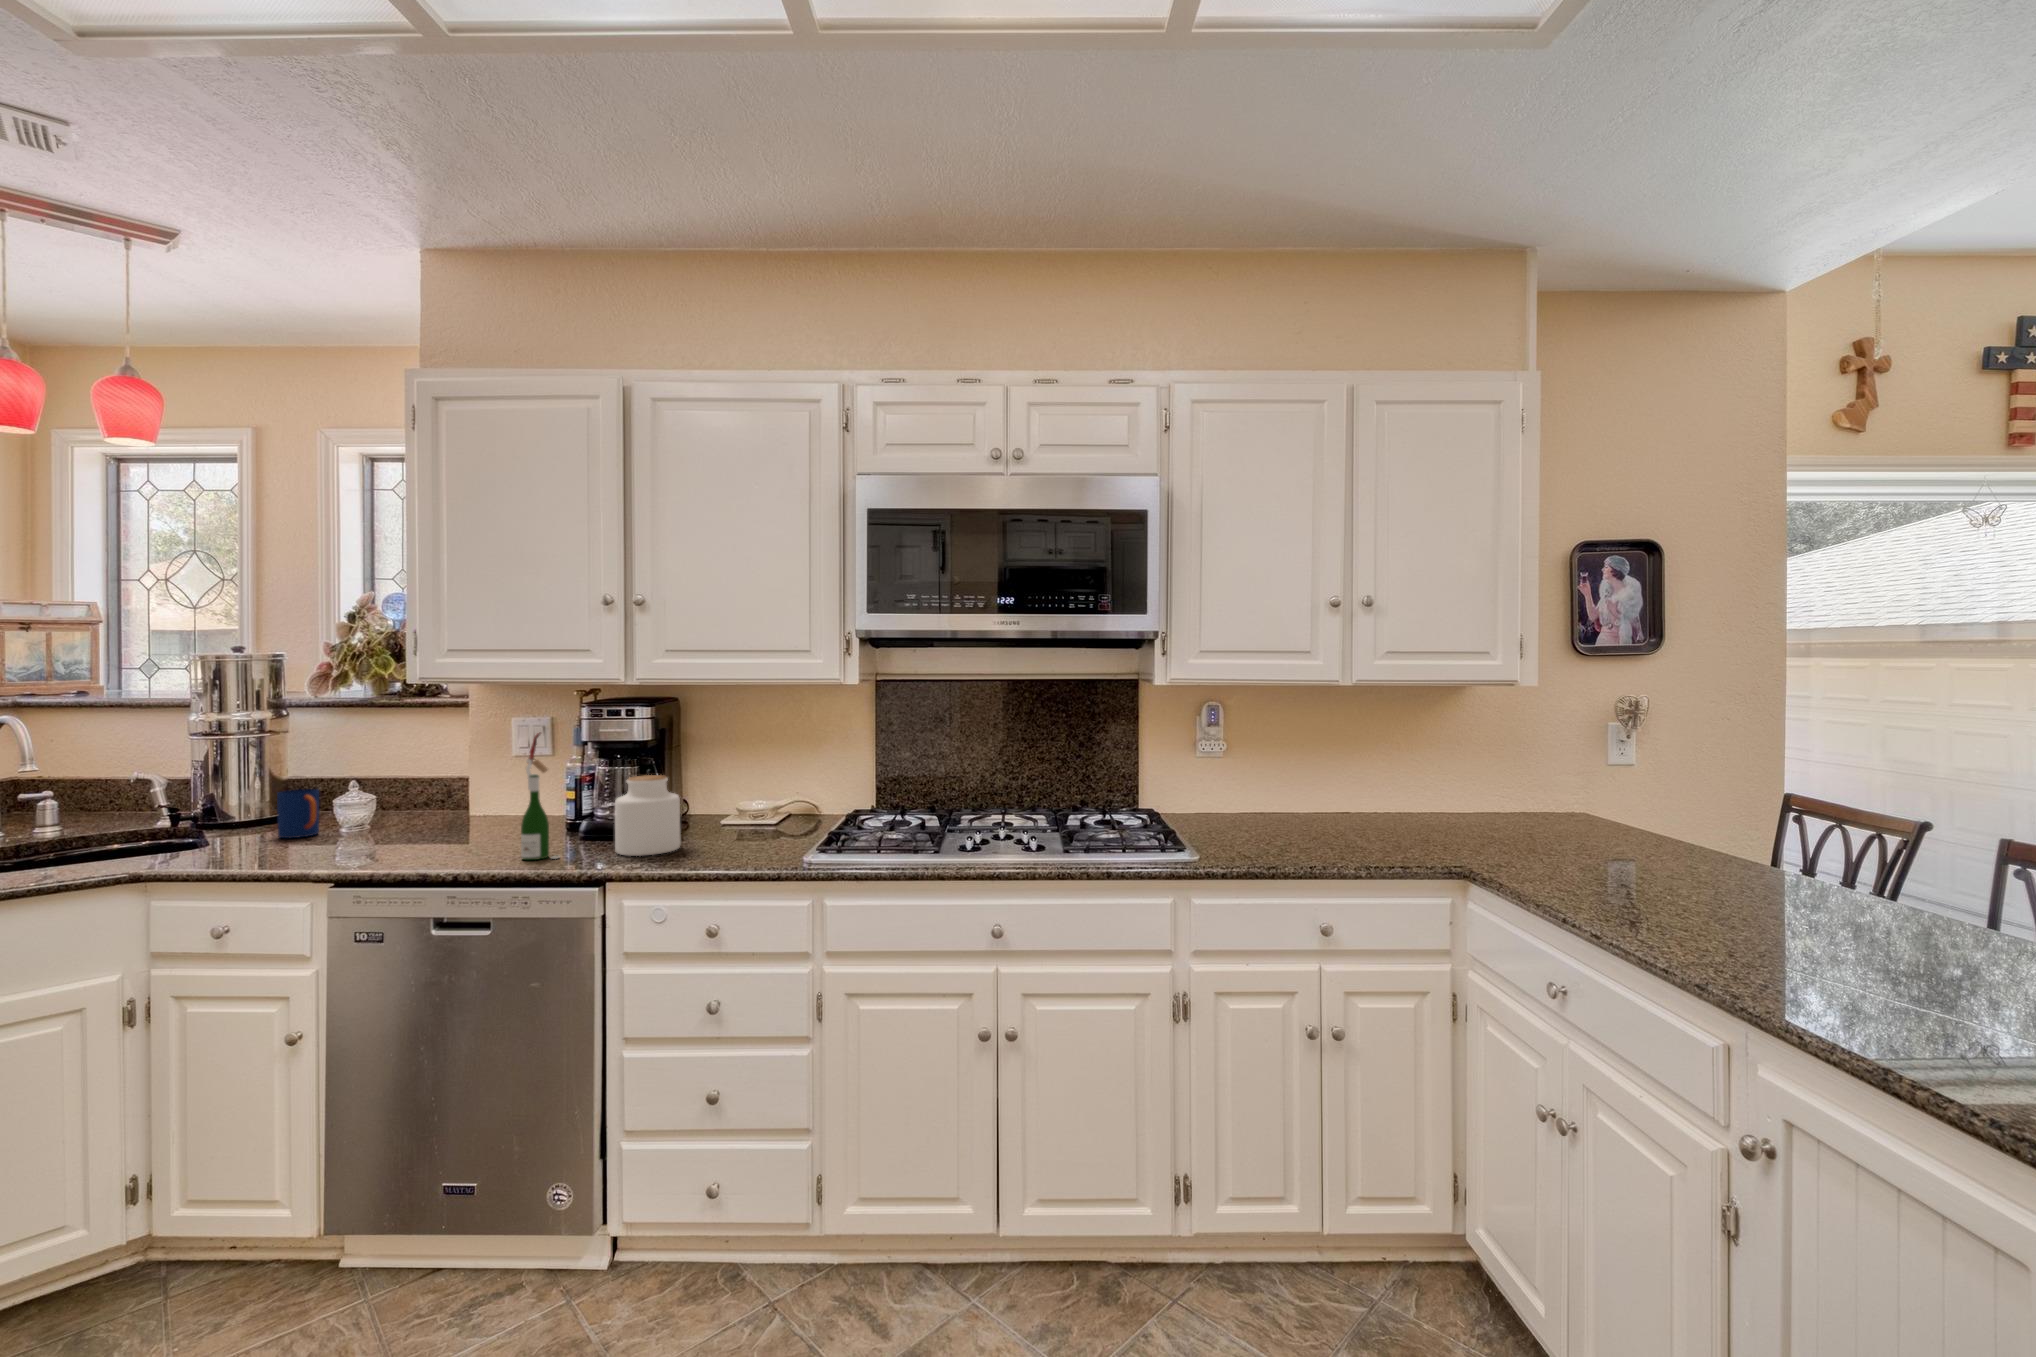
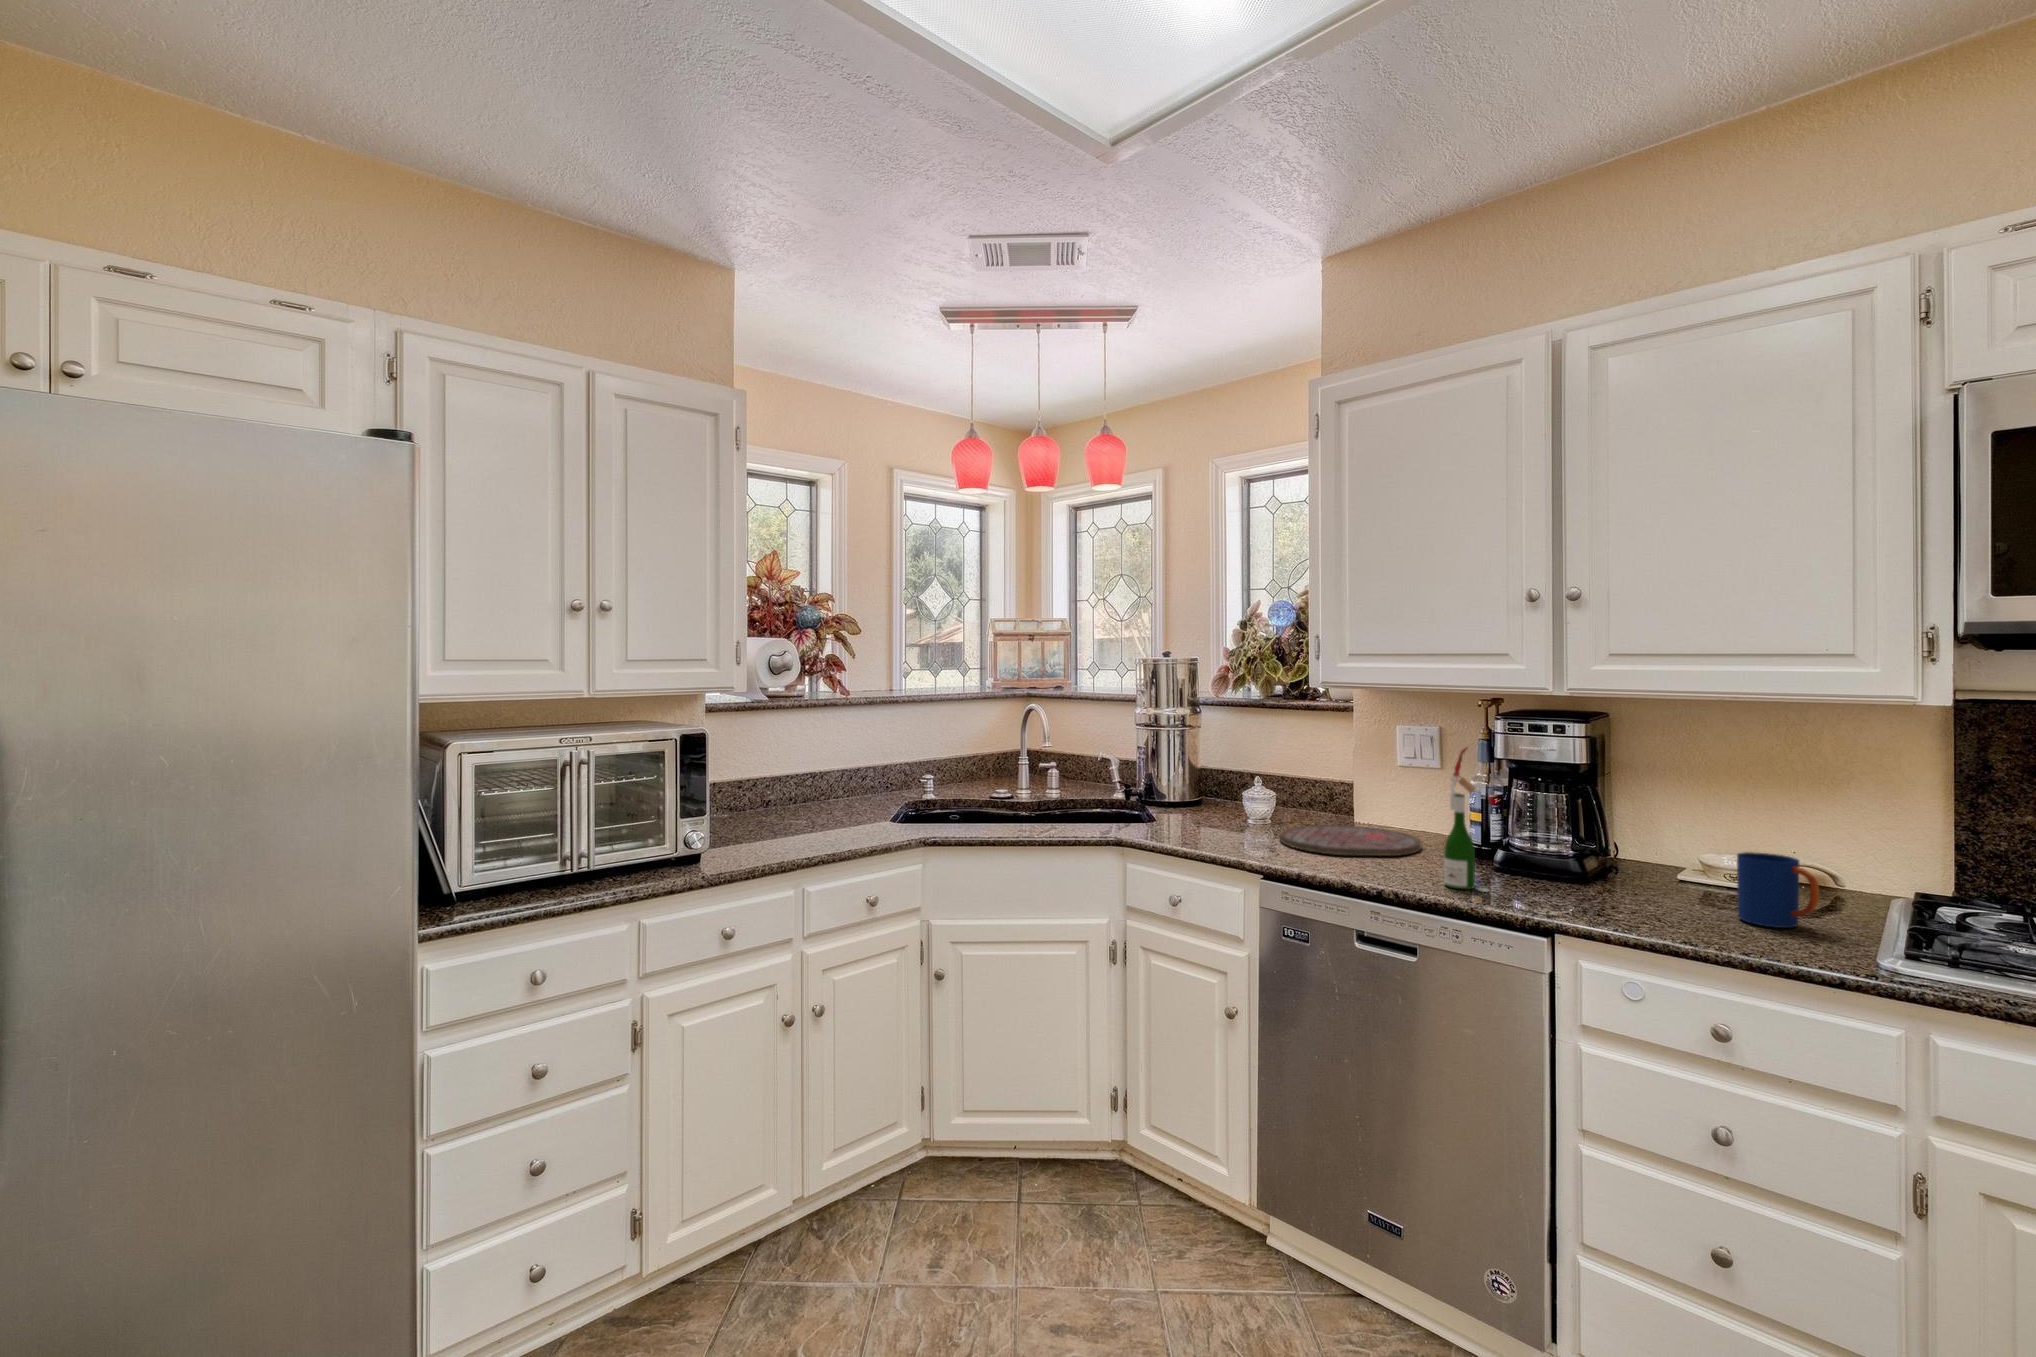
jar: present [615,775,681,856] -> none [1554,807,1641,908]
mug: present [277,789,319,838] -> present [1737,852,1819,928]
cutting board: none [369,819,524,849] -> present [1280,825,1421,856]

